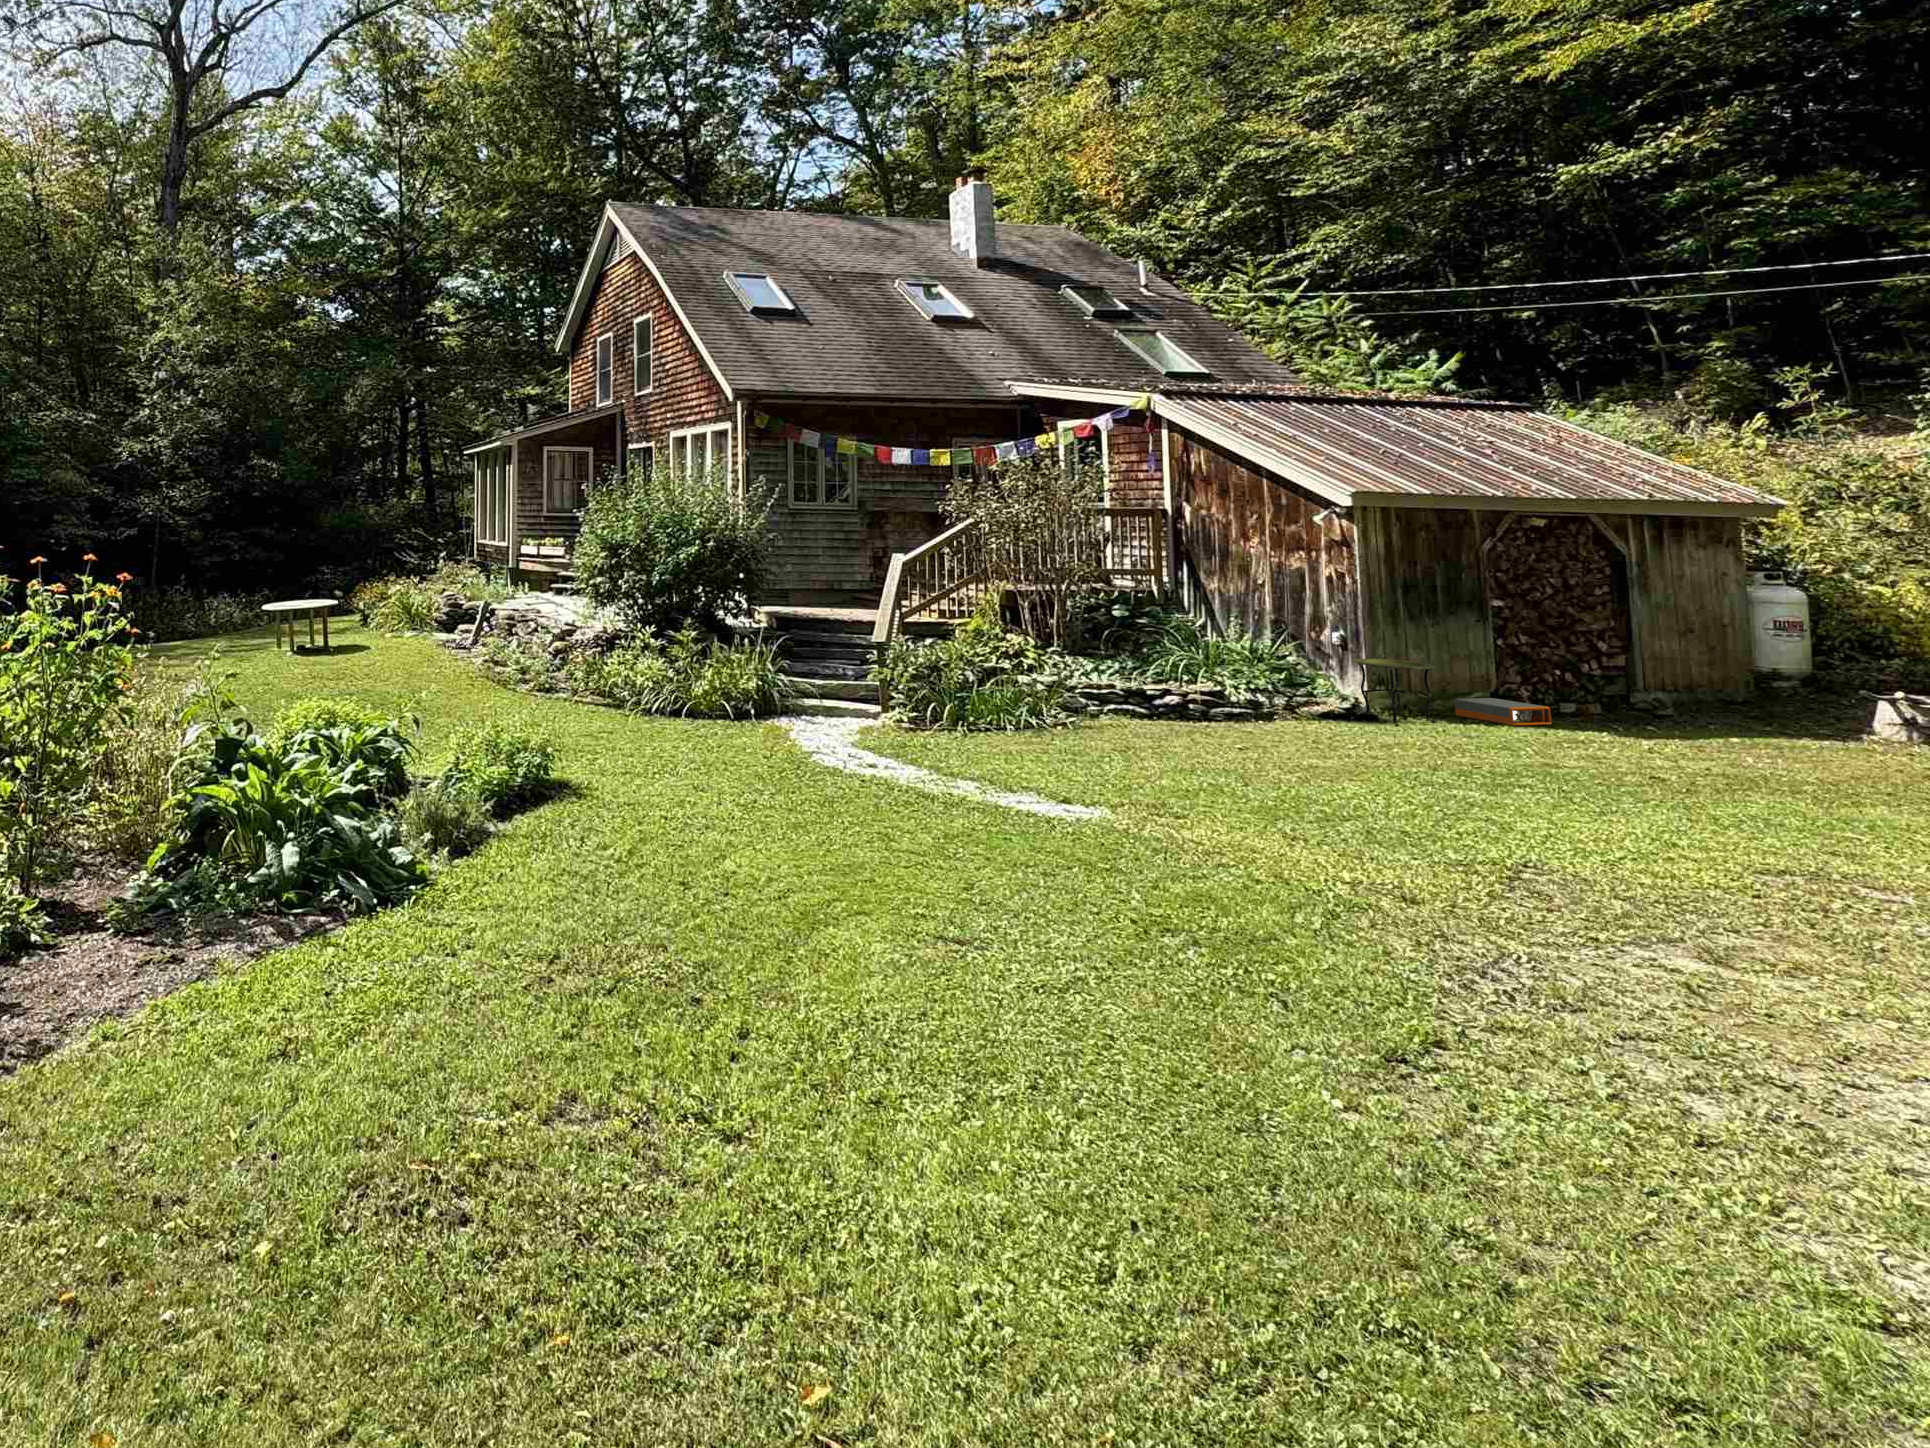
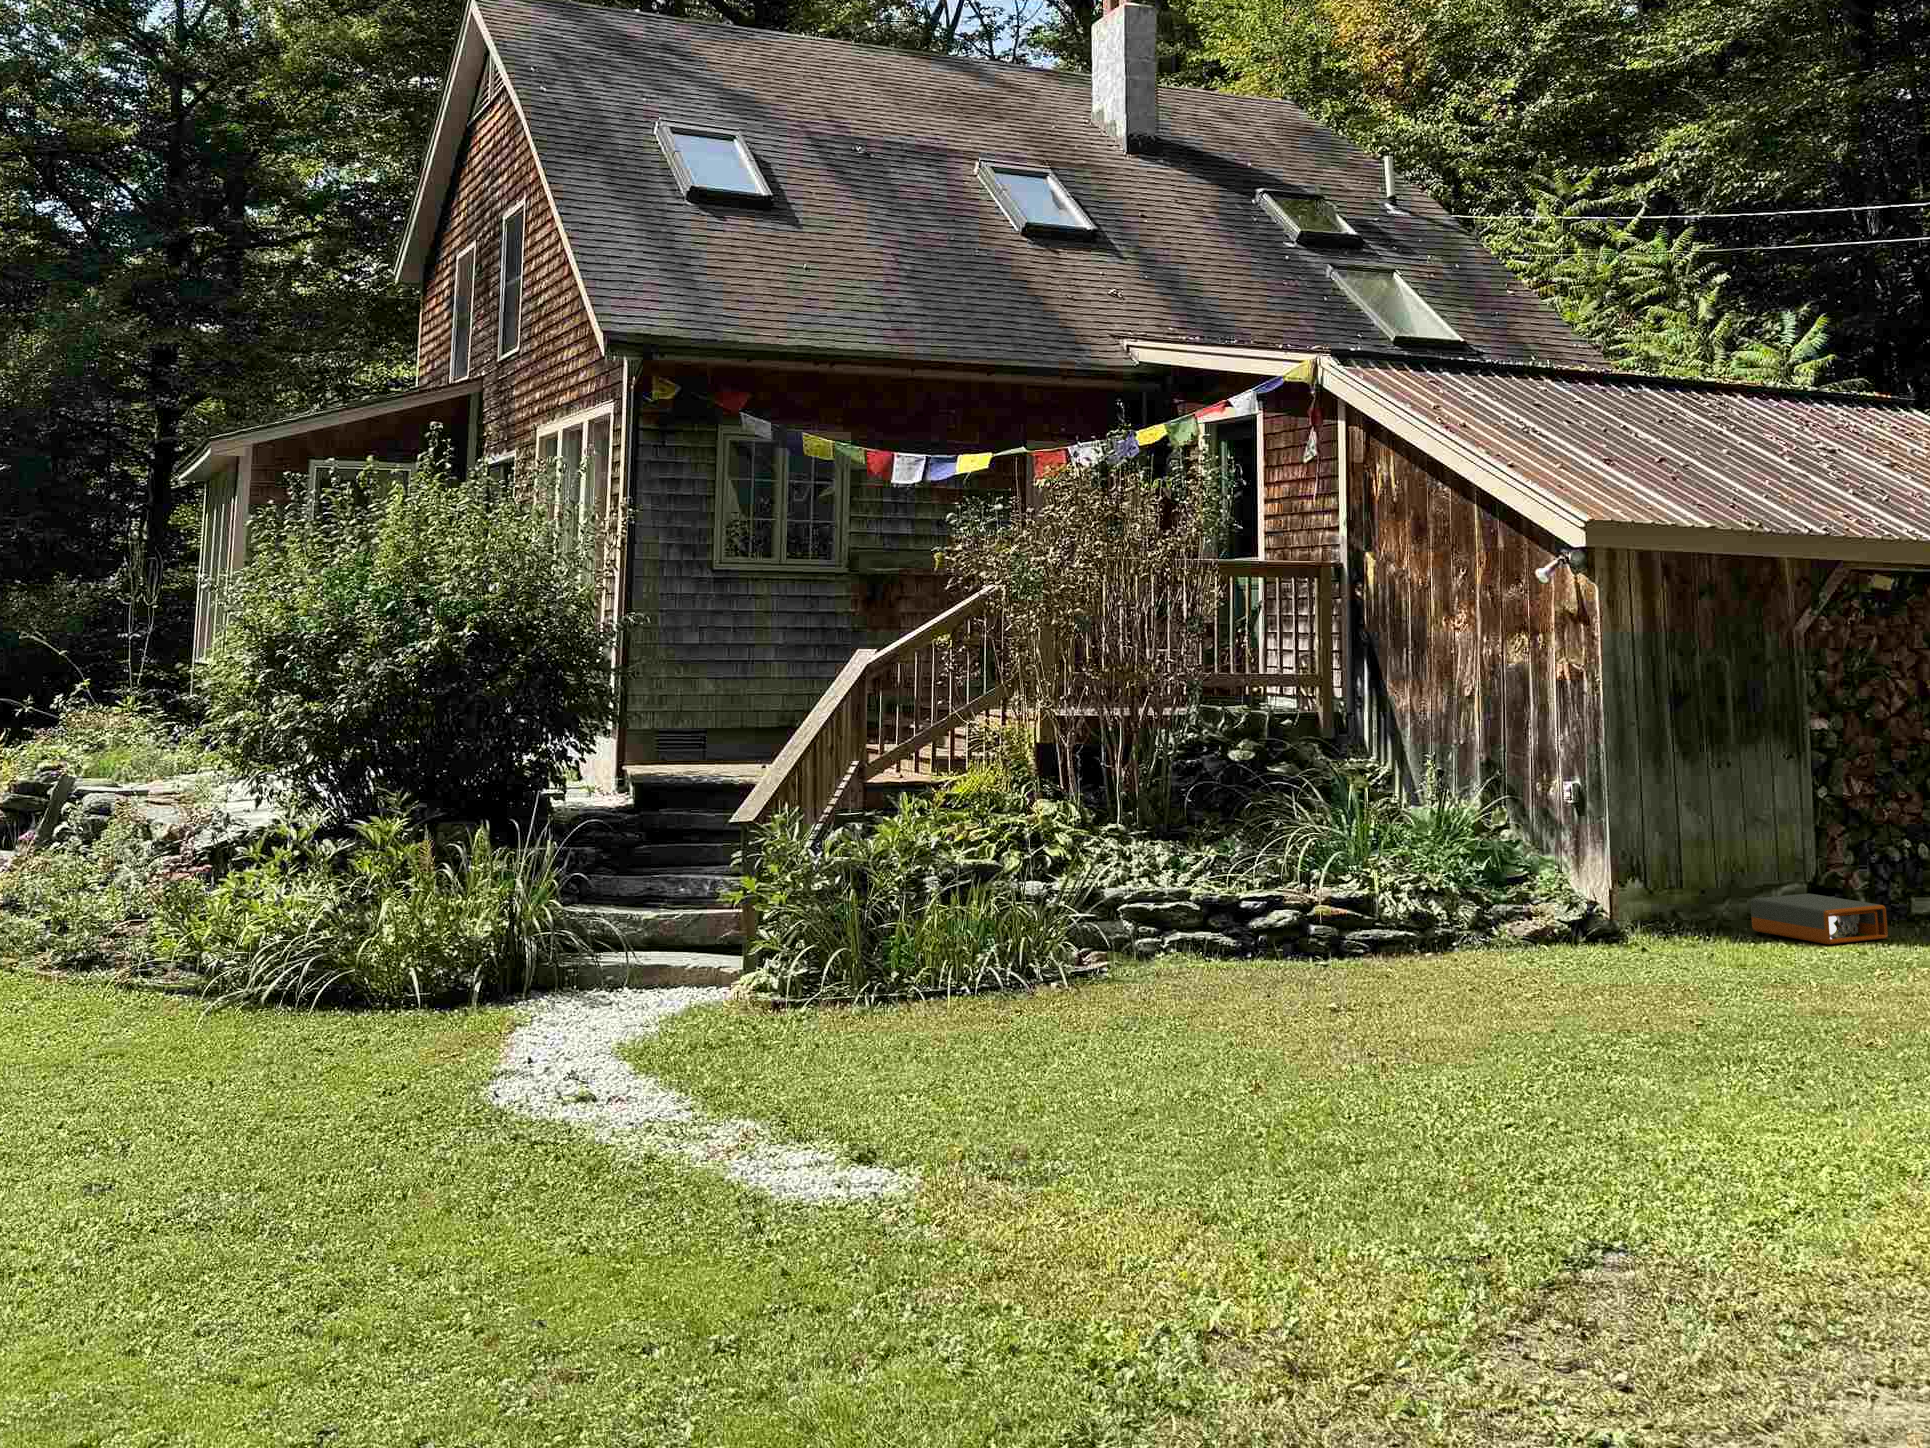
side table: present [1352,659,1437,723] -> none [1583,829,1709,953]

